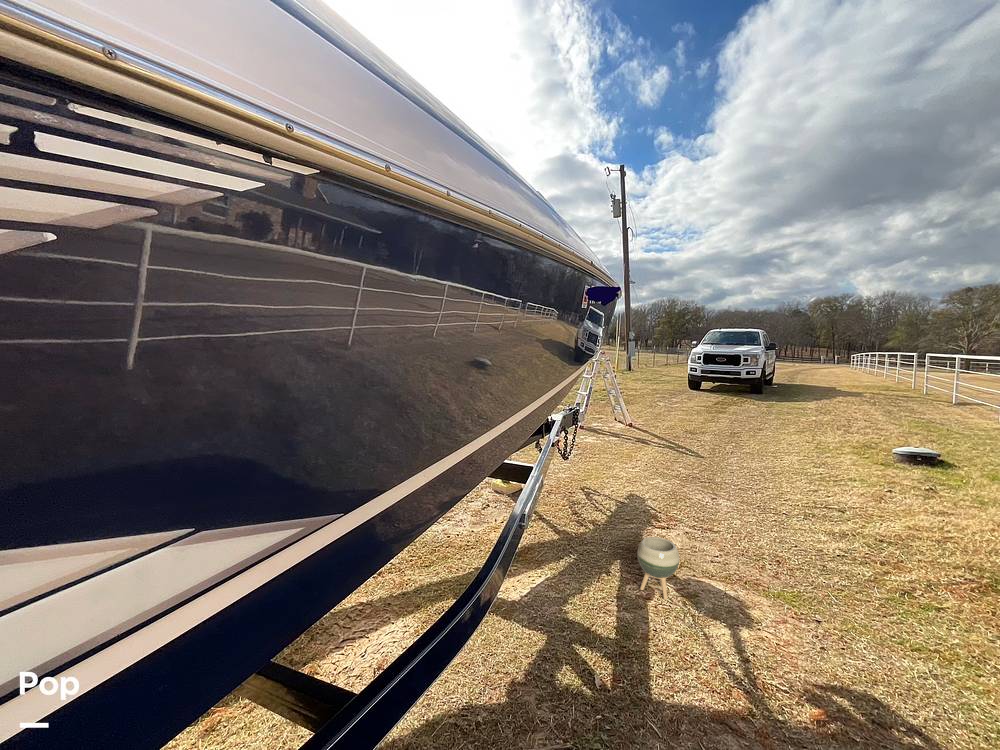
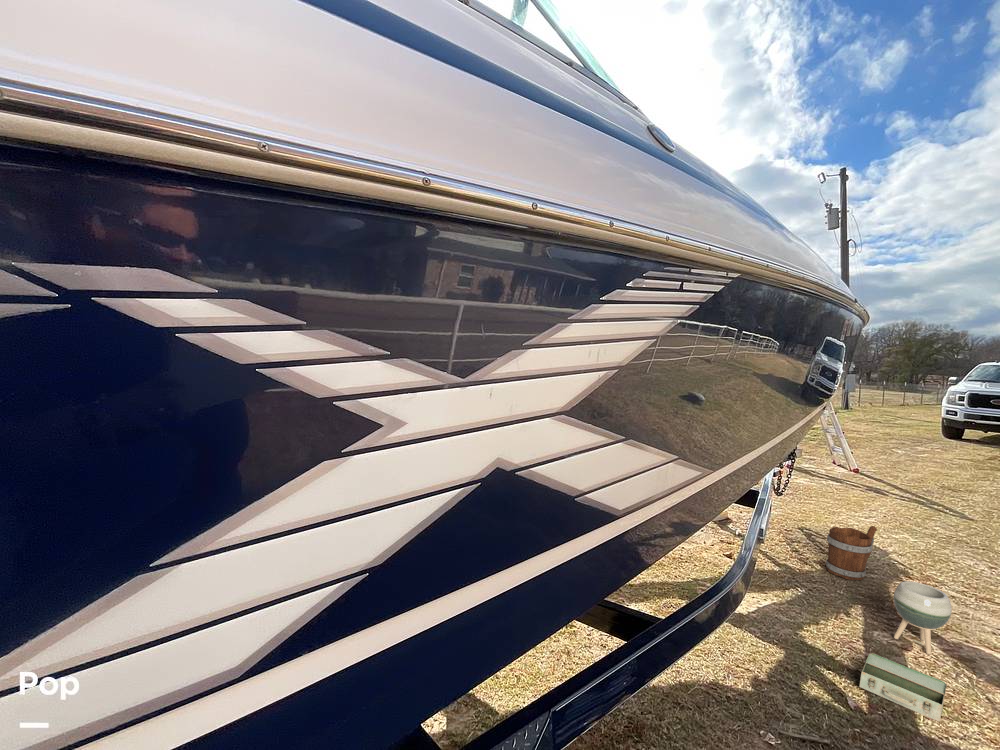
bucket: none [594,484,631,535] -> present [826,526,877,580]
toolbox: none [607,617,674,676] -> present [859,653,947,721]

